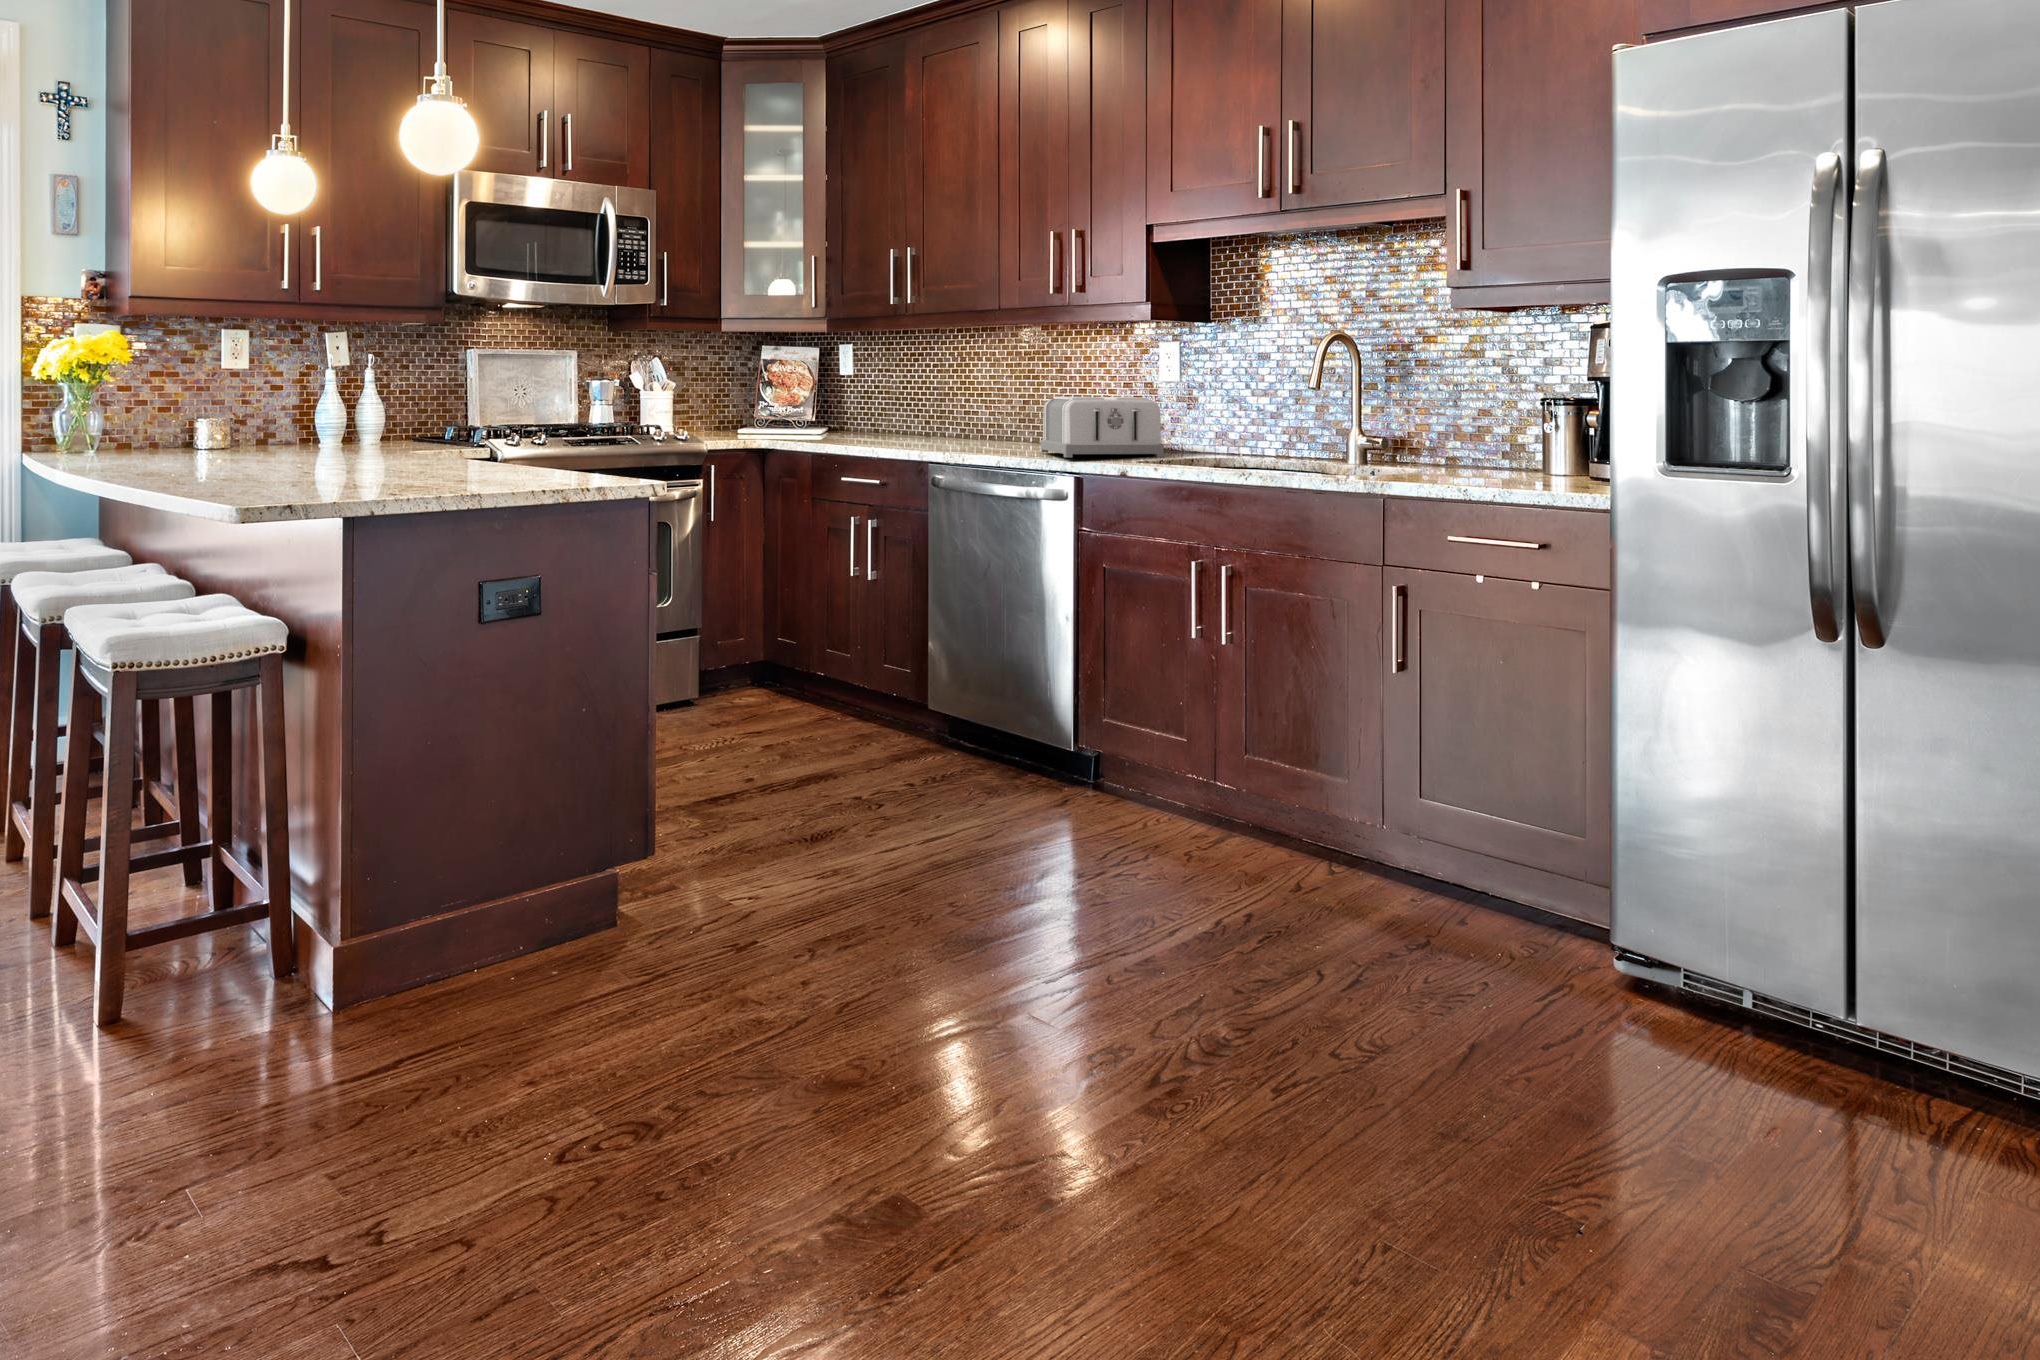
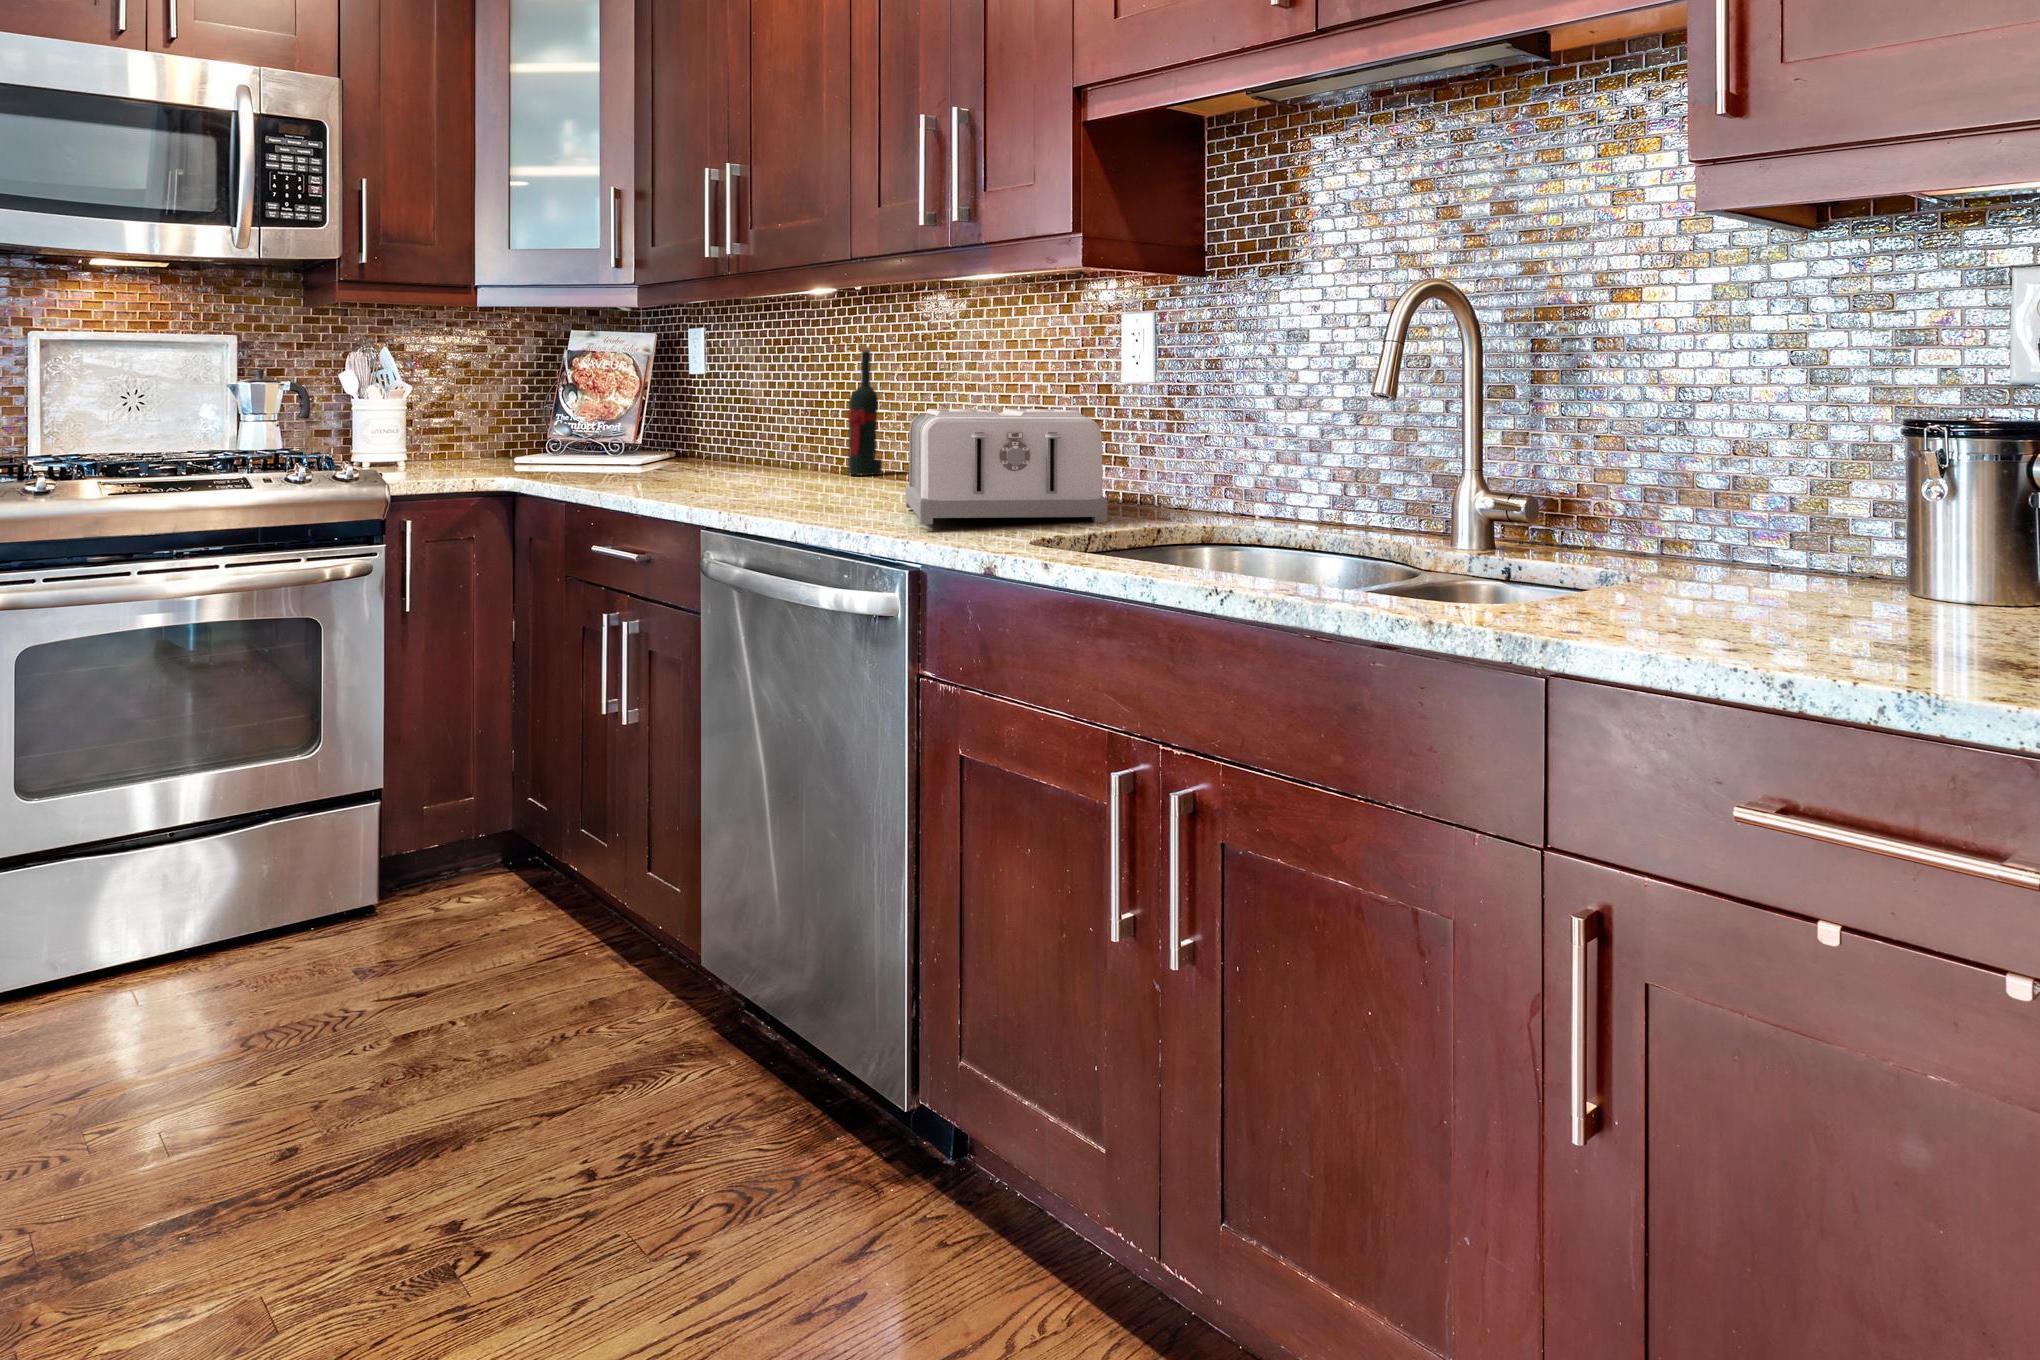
wine bottle: none [973,359,993,439] -> present [848,347,882,475]

